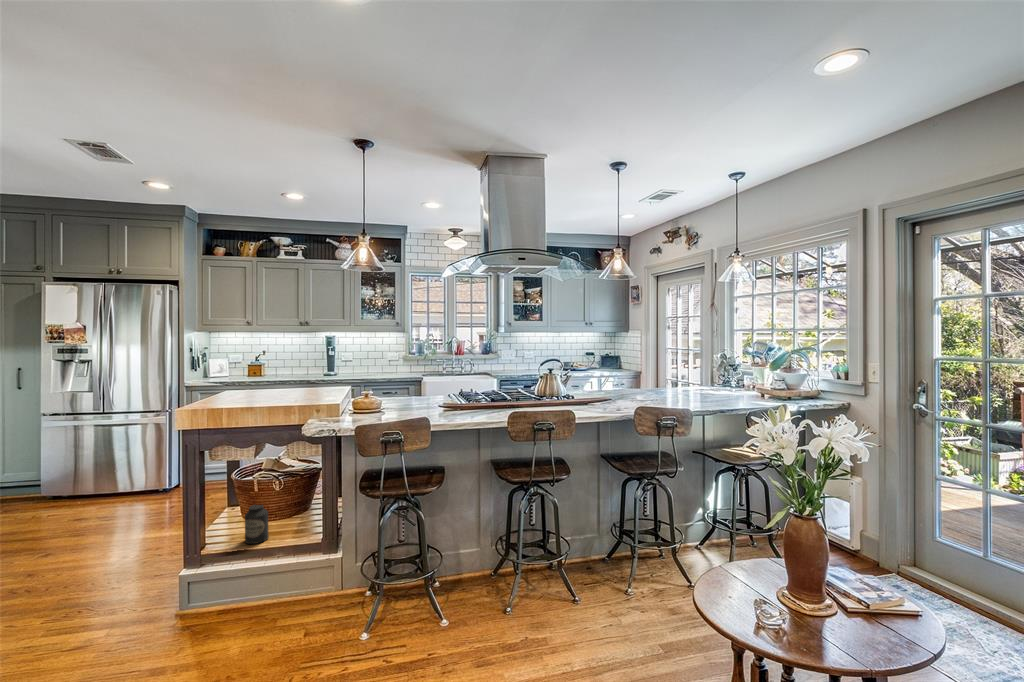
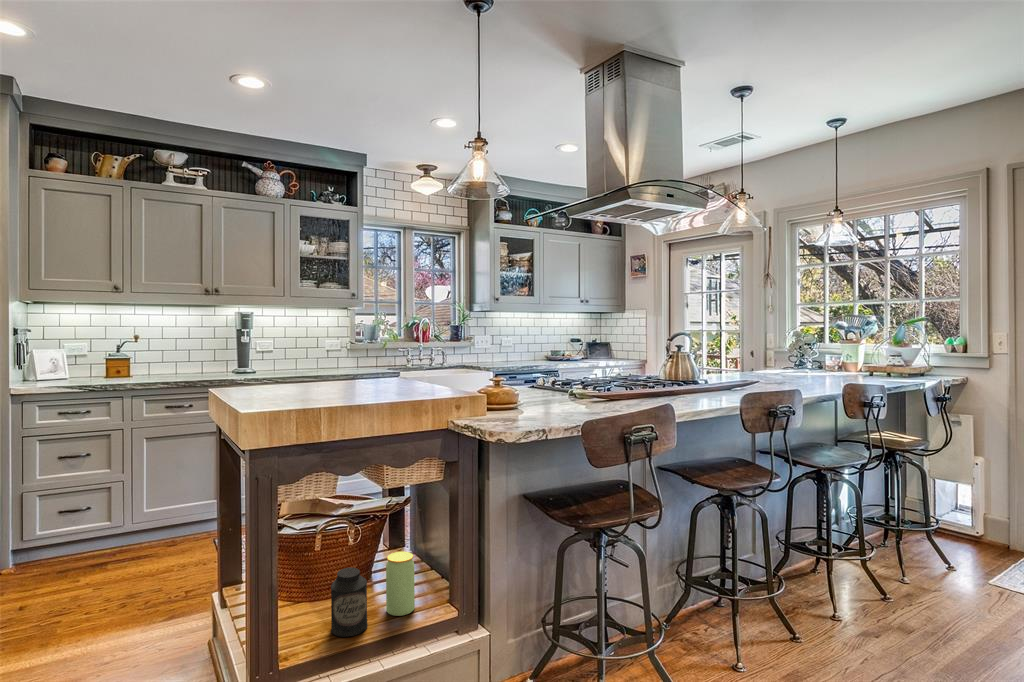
jar: none [284,499,303,537] -> present [386,552,415,616]

